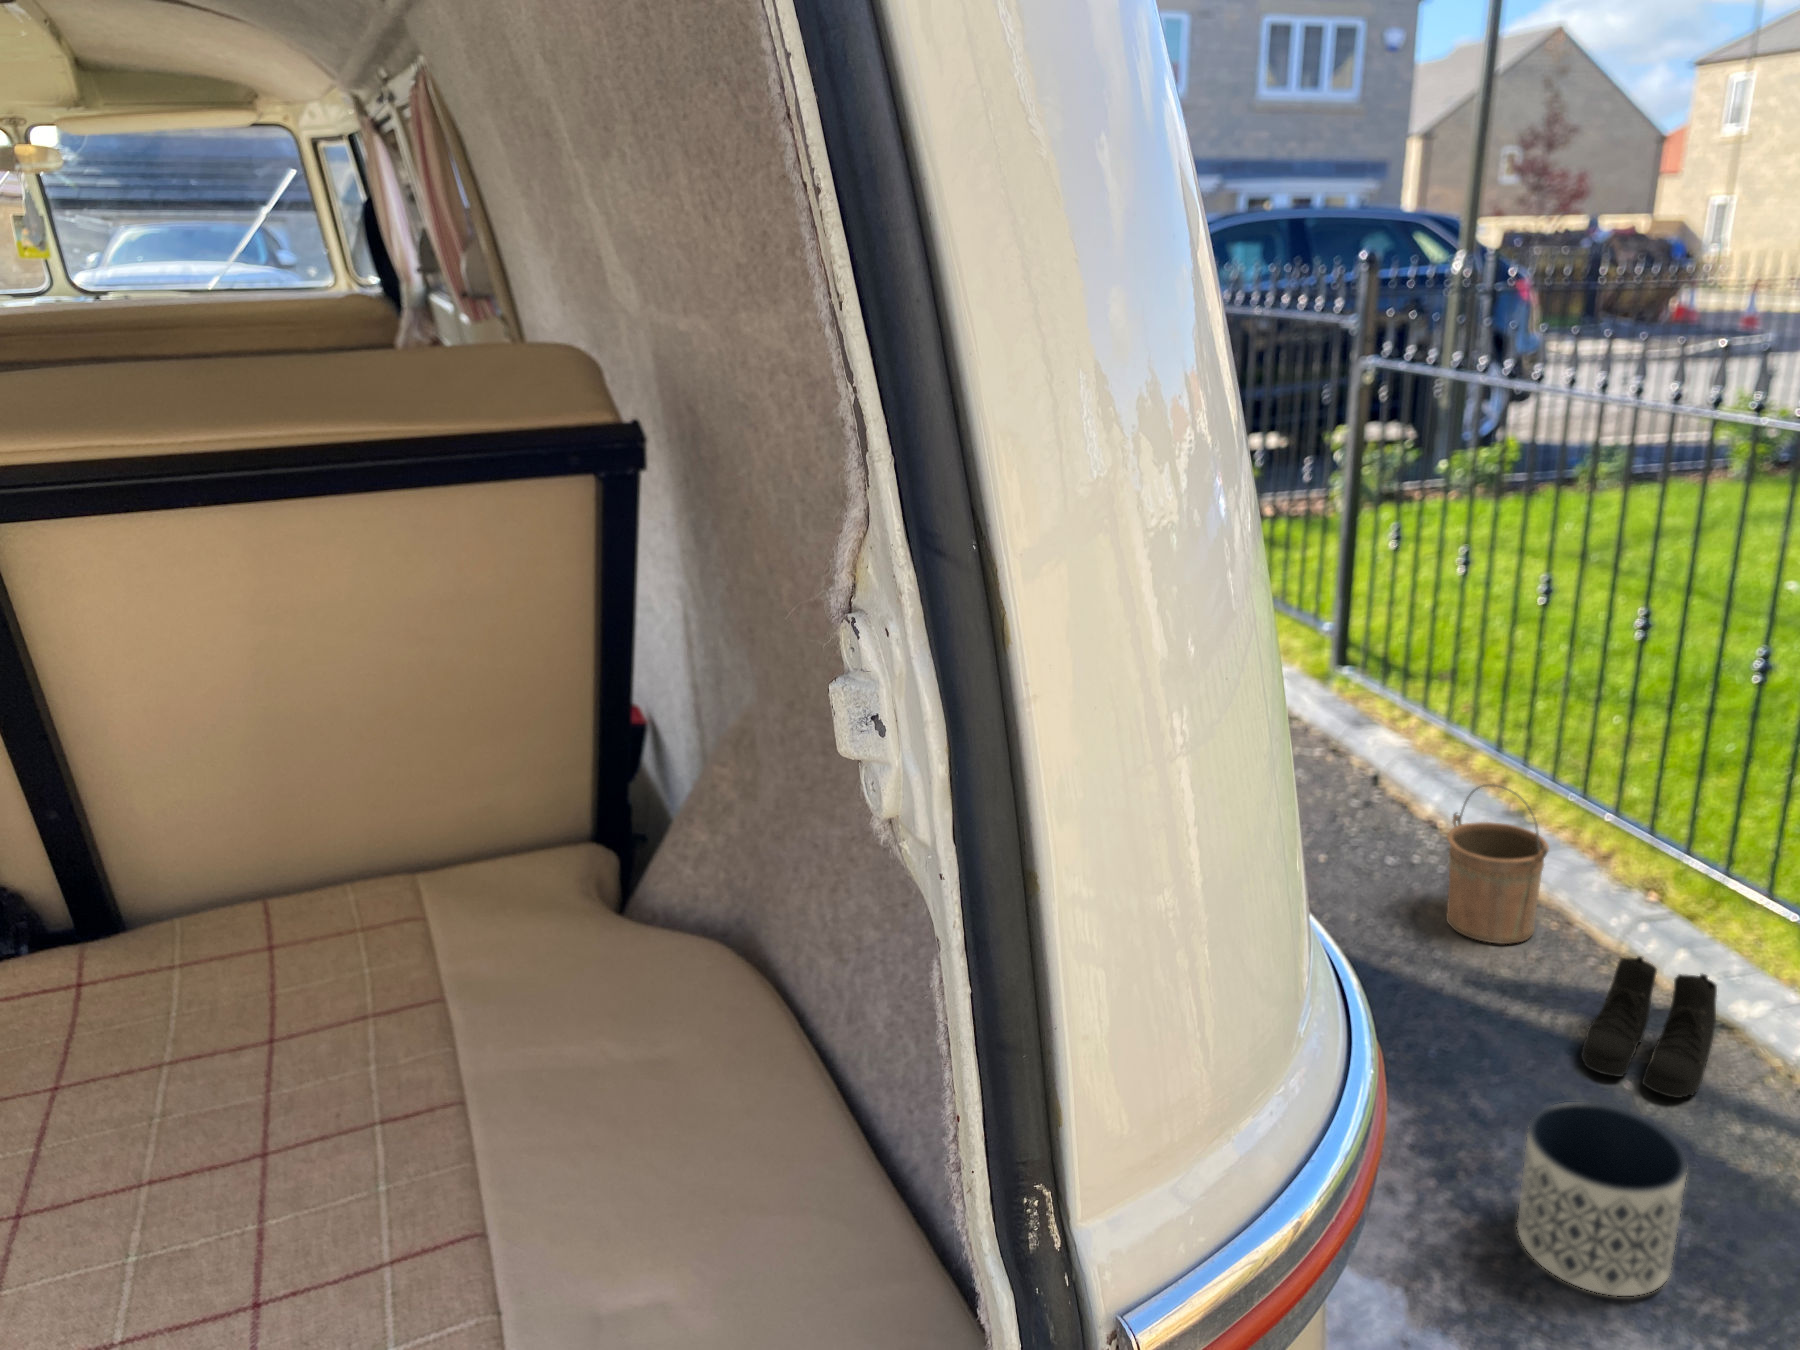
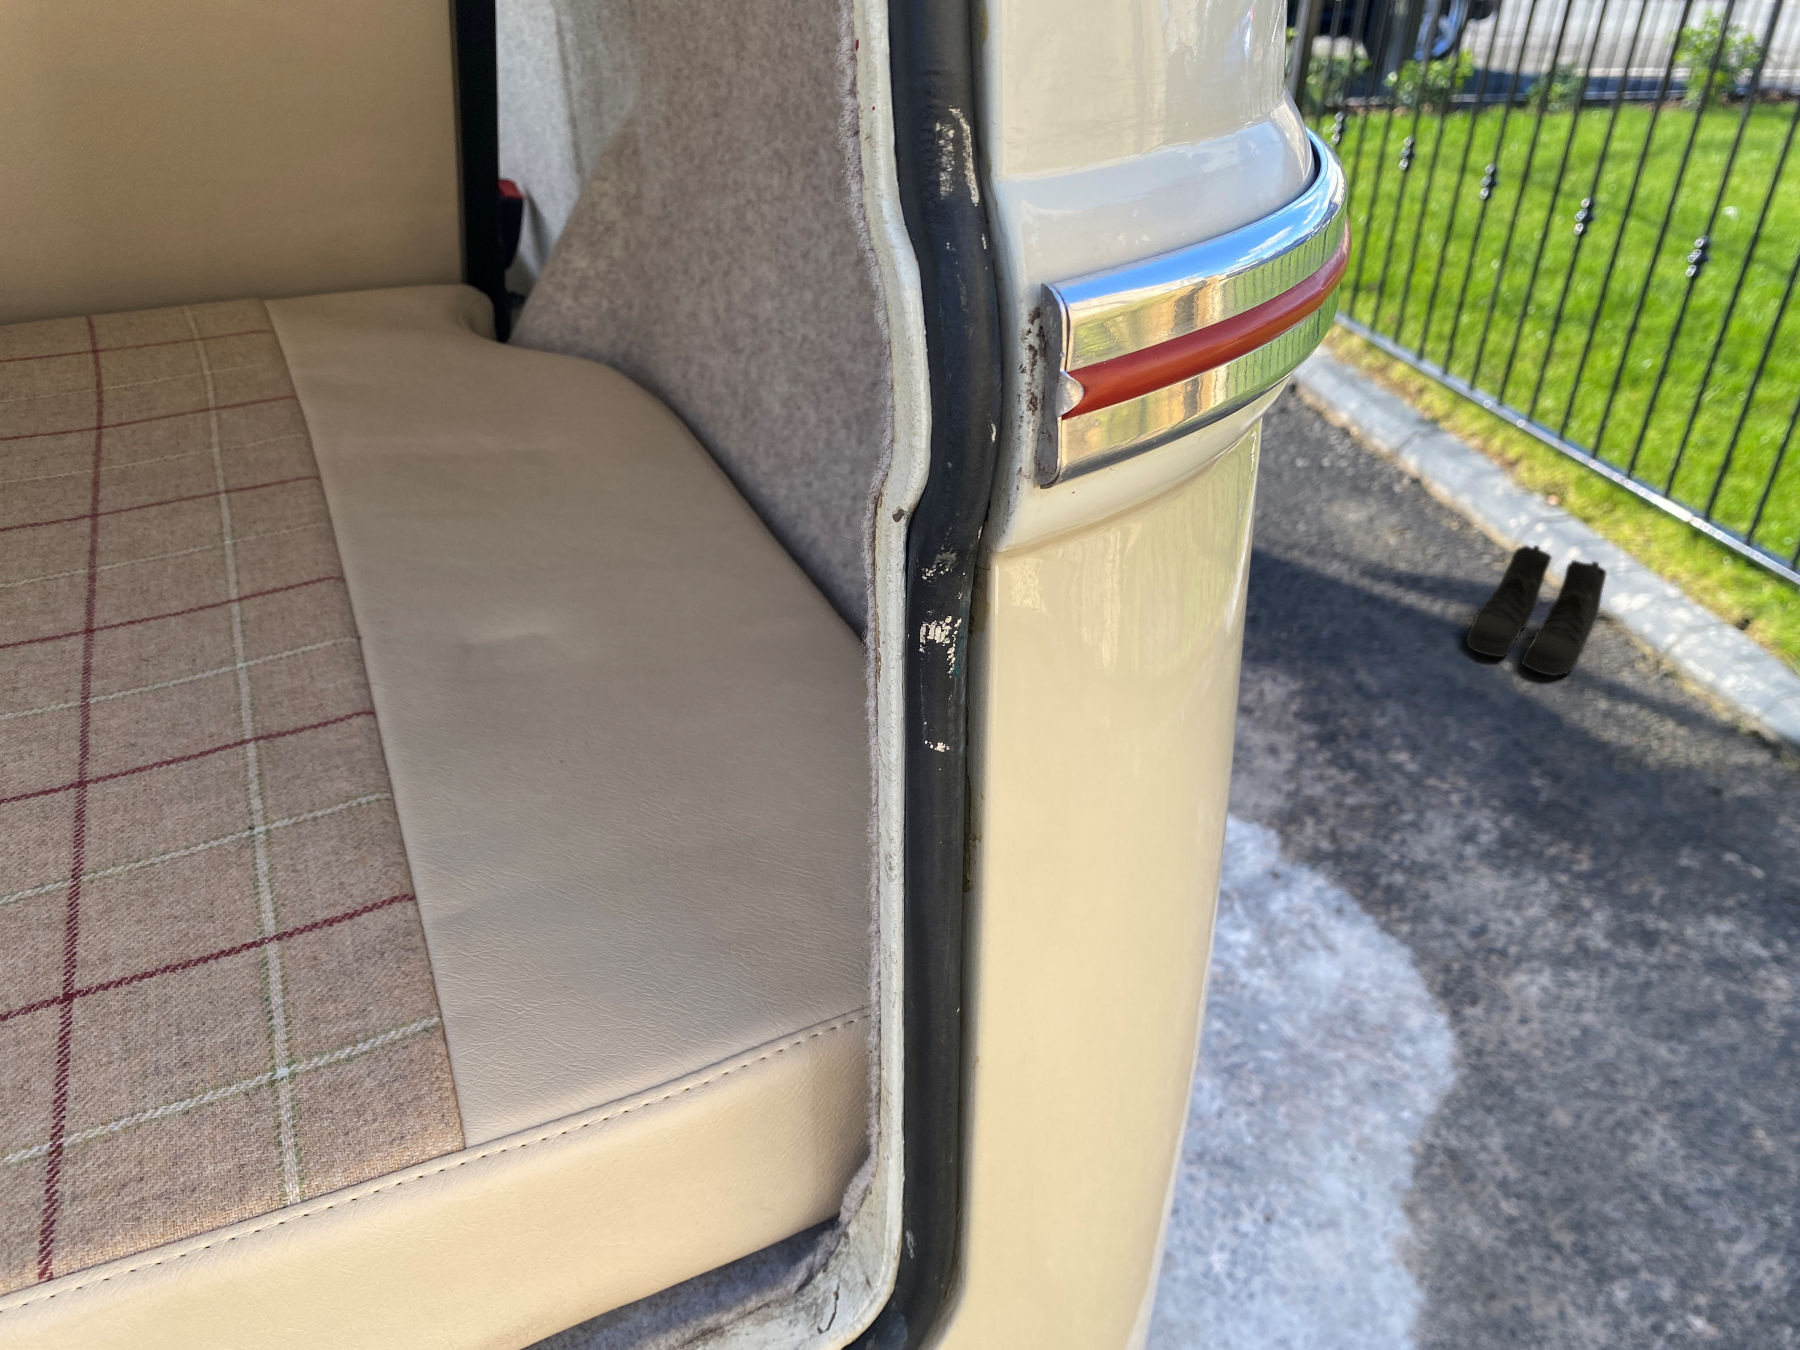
bucket: present [1446,784,1549,944] -> none [1350,377,1462,541]
planter: present [1517,1102,1687,1296] -> none [1389,667,1560,840]

